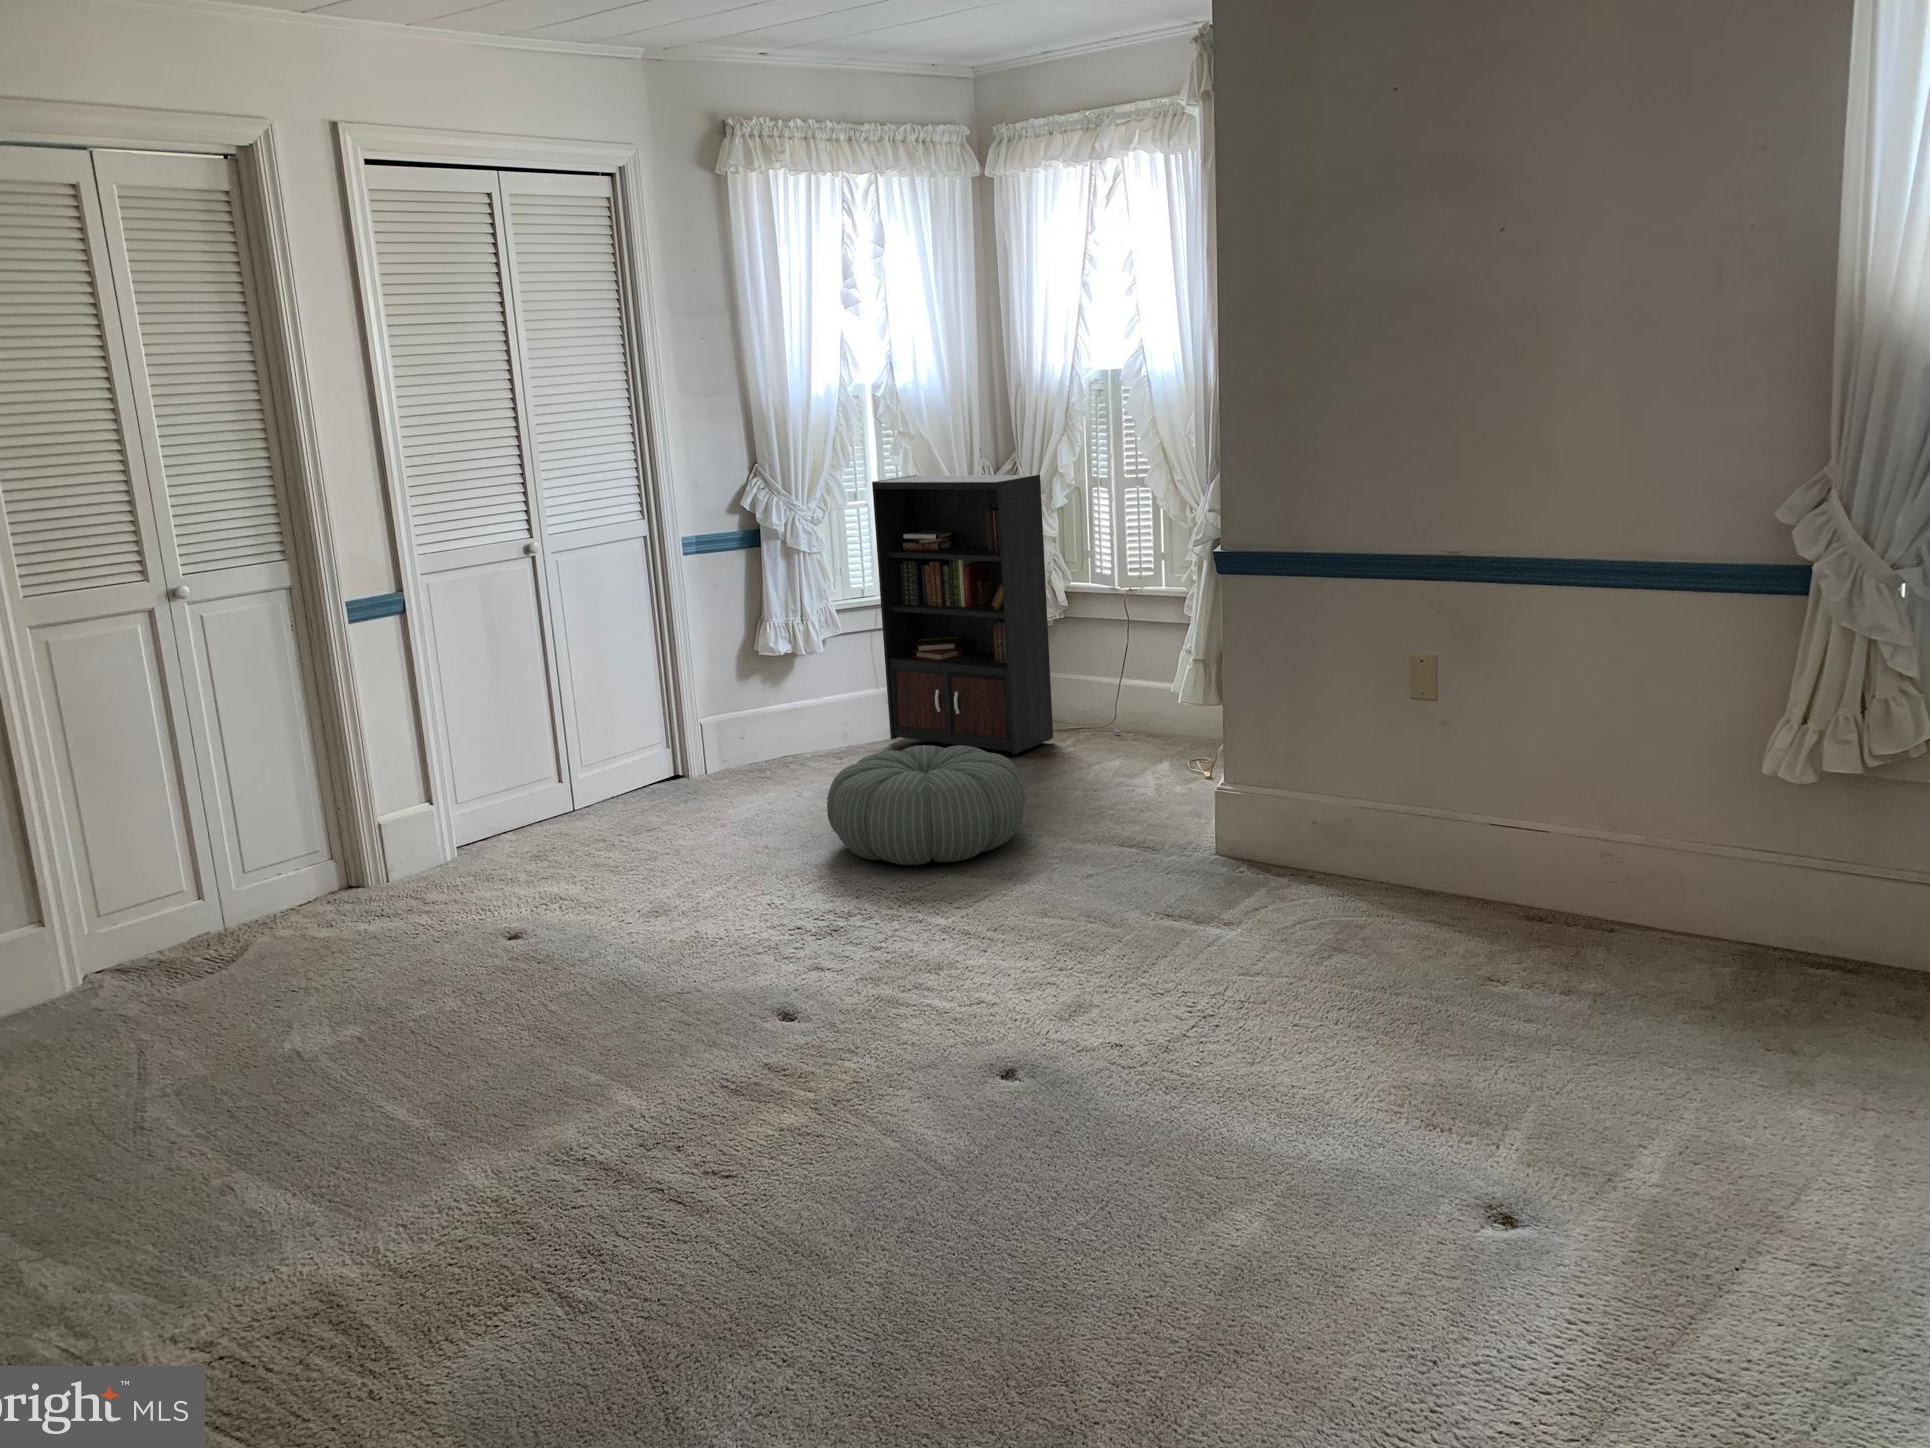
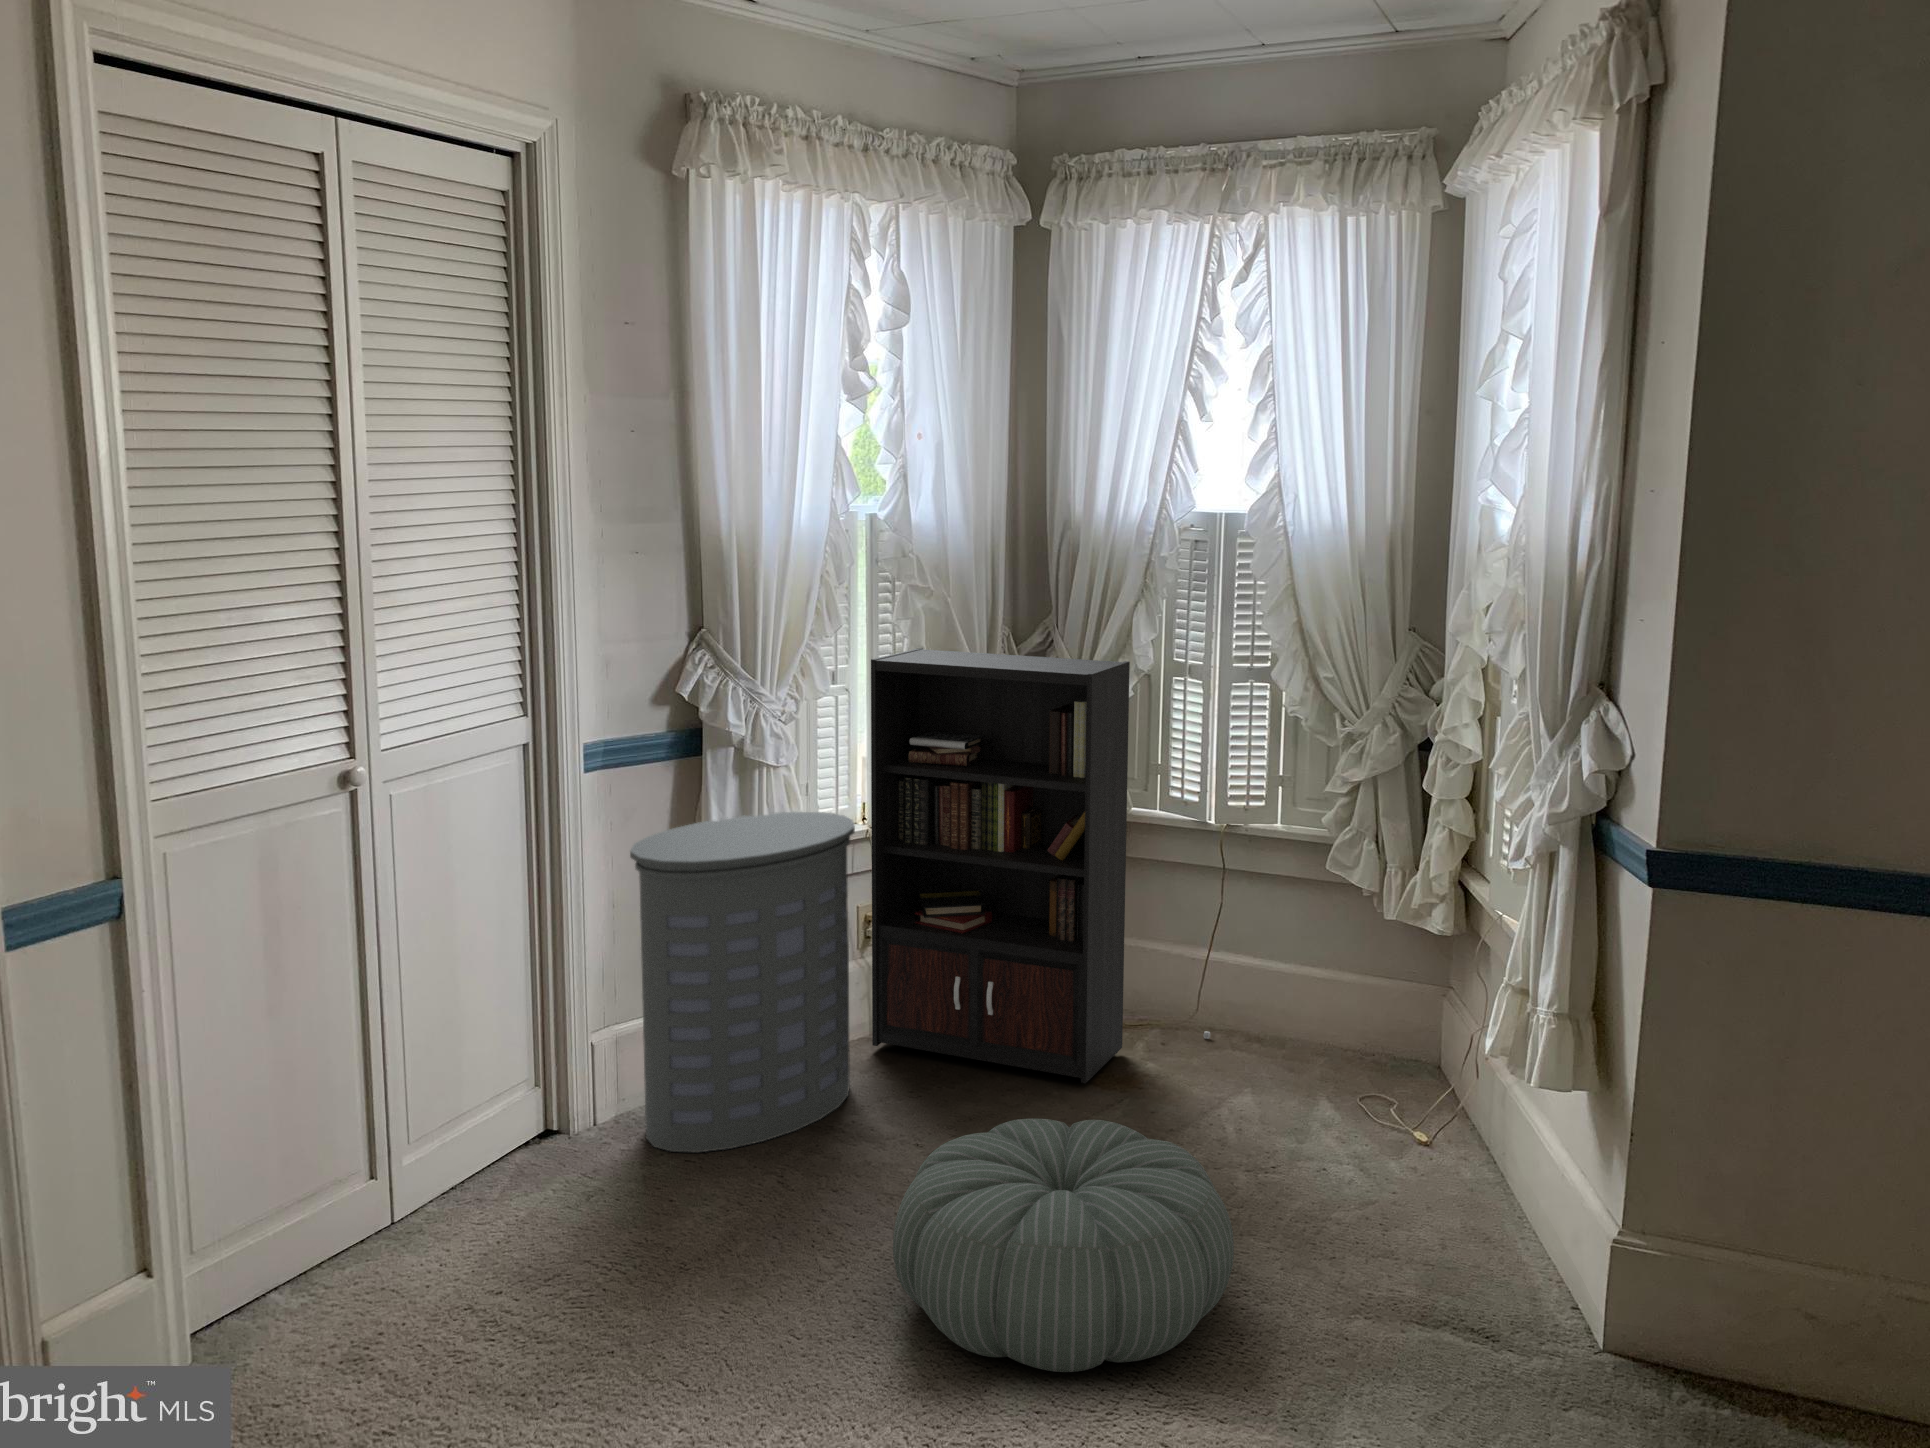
laundry hamper: none [708,582,866,786] -> present [630,812,855,1152]

